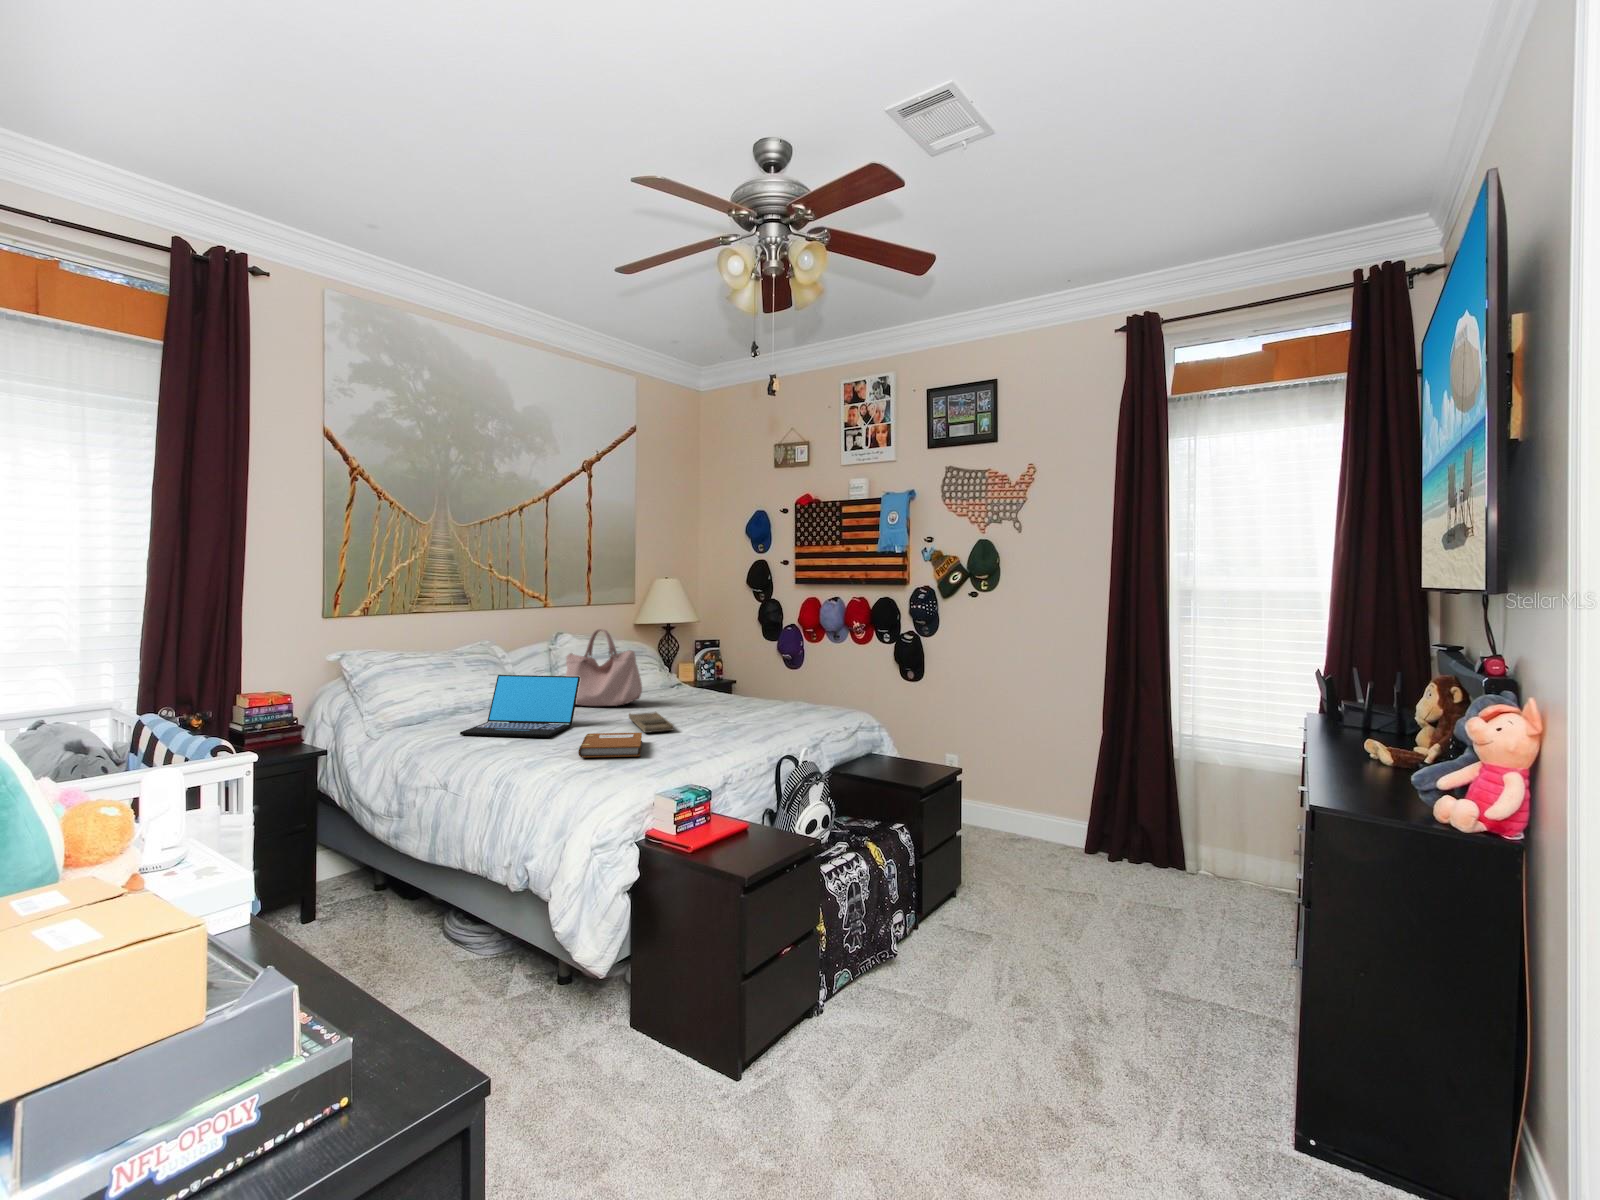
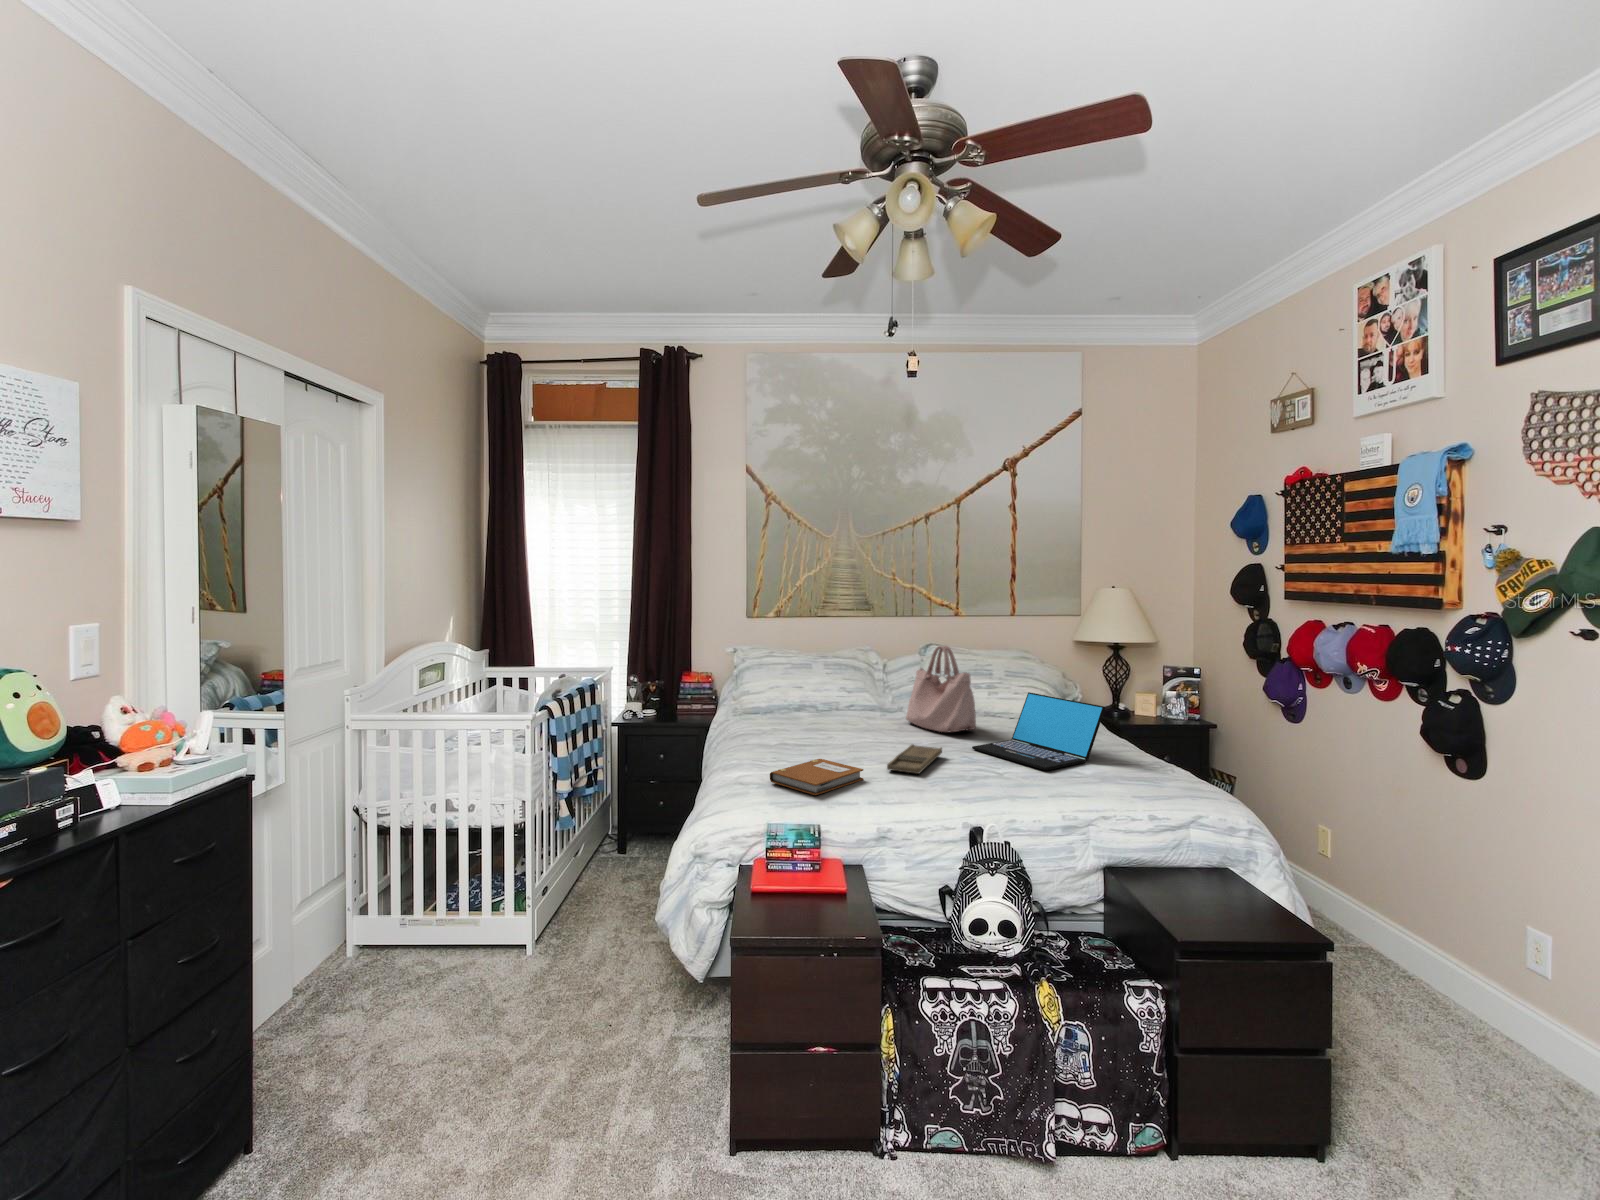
laptop: present [460,675,580,737] -> present [972,692,1105,770]

